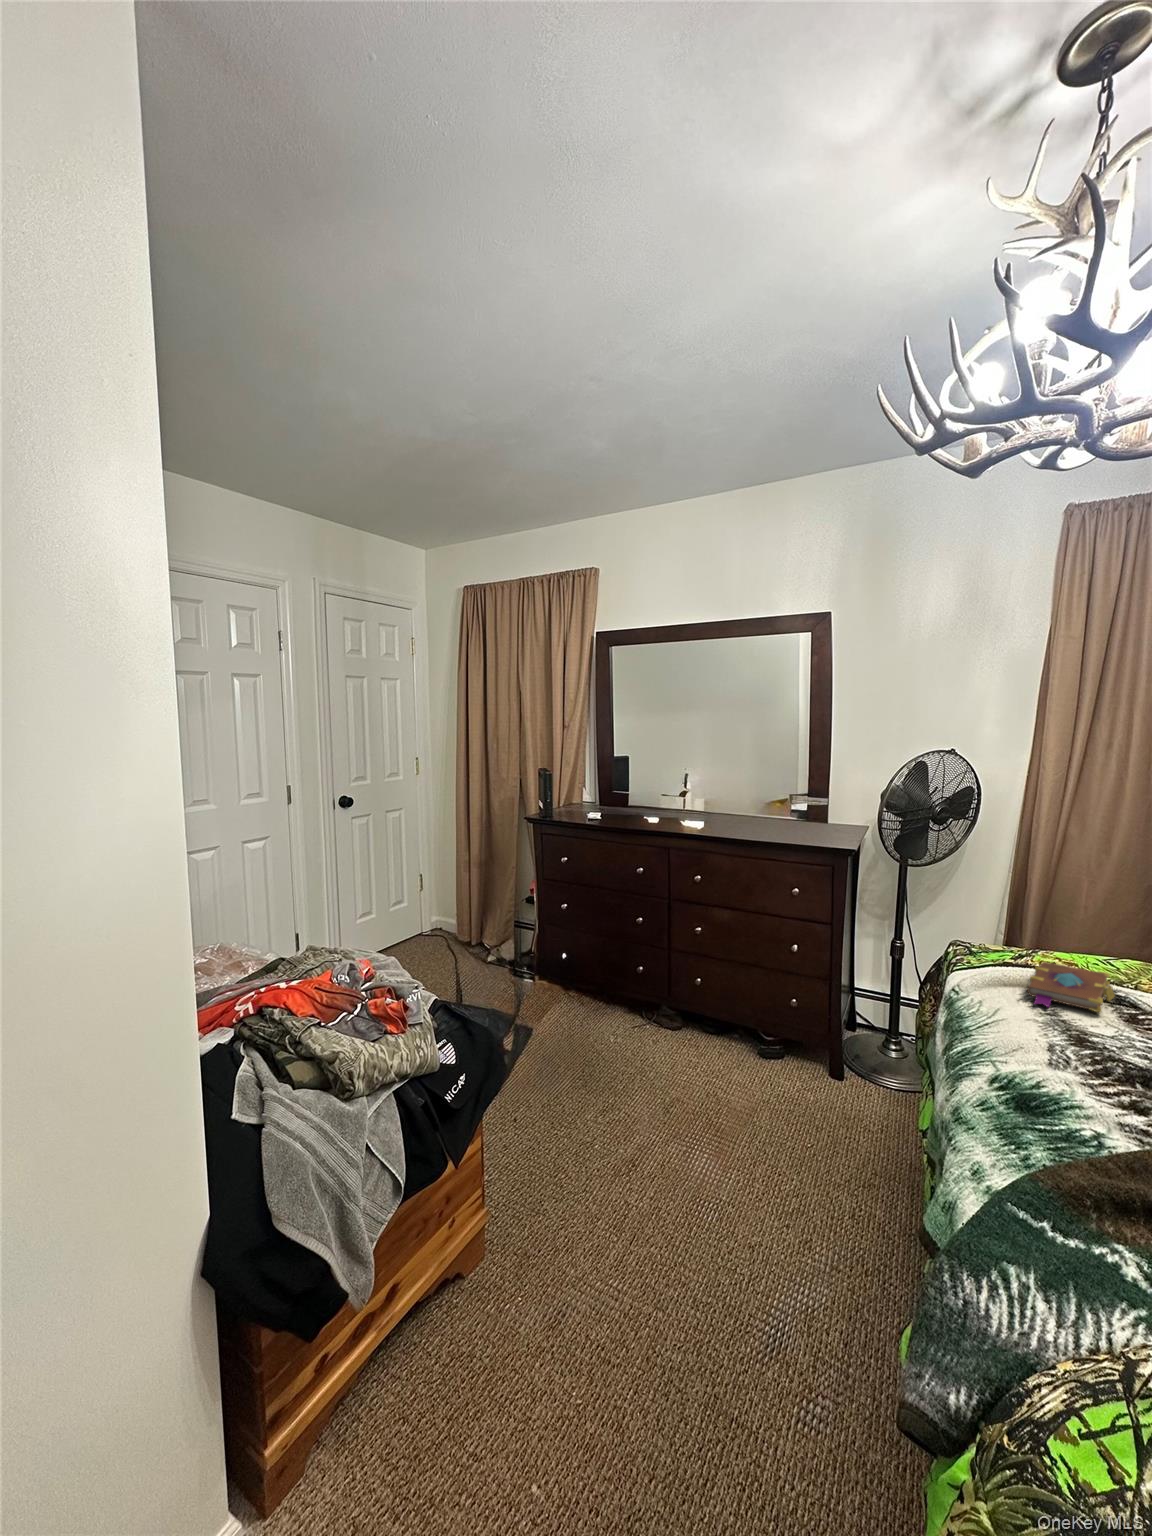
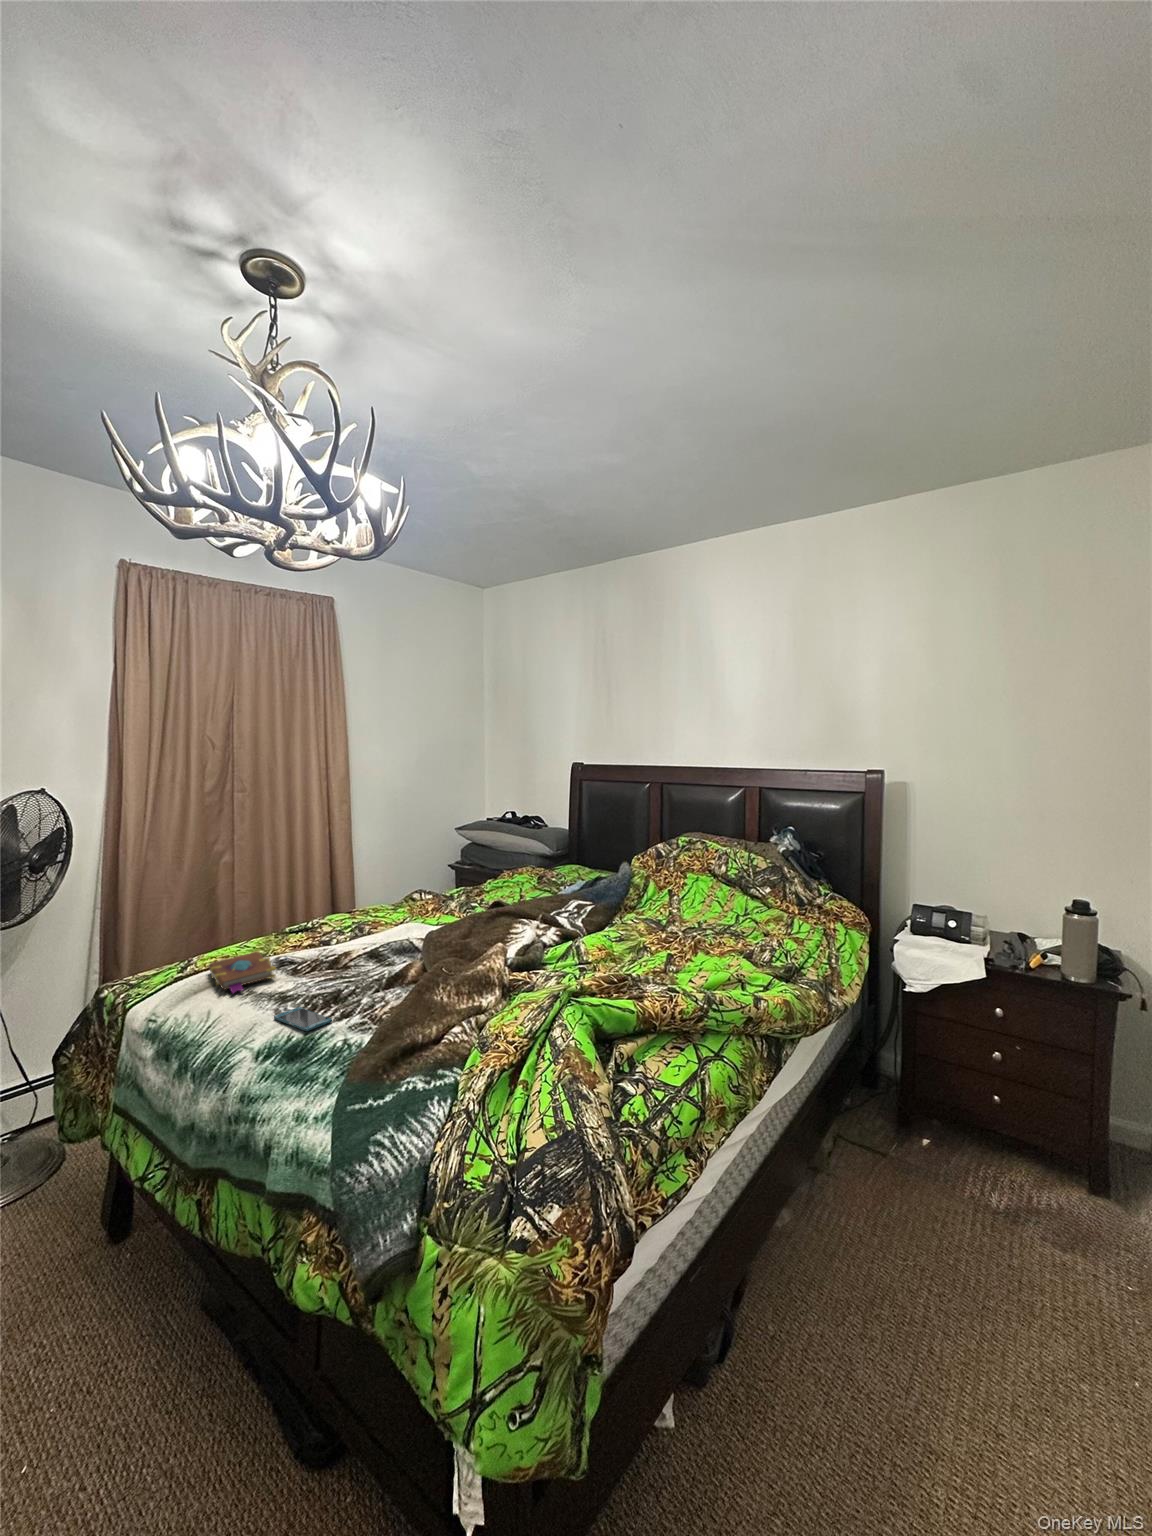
smartphone: none [1046,1052,1108,1103] -> present [274,1007,332,1031]

